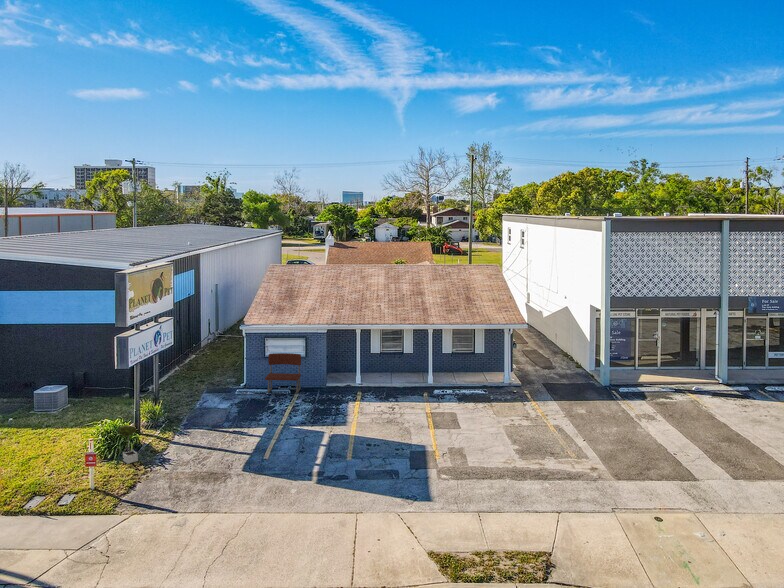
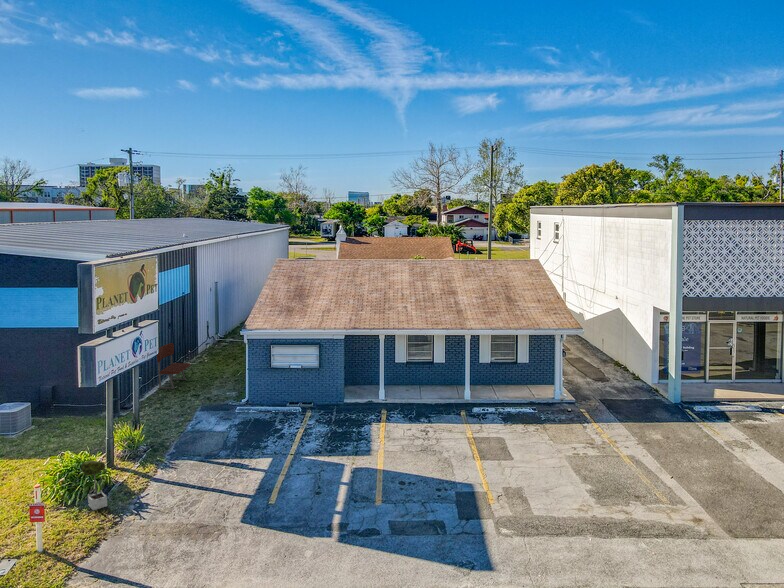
bench: present [265,353,301,393] -> present [157,343,191,389]

